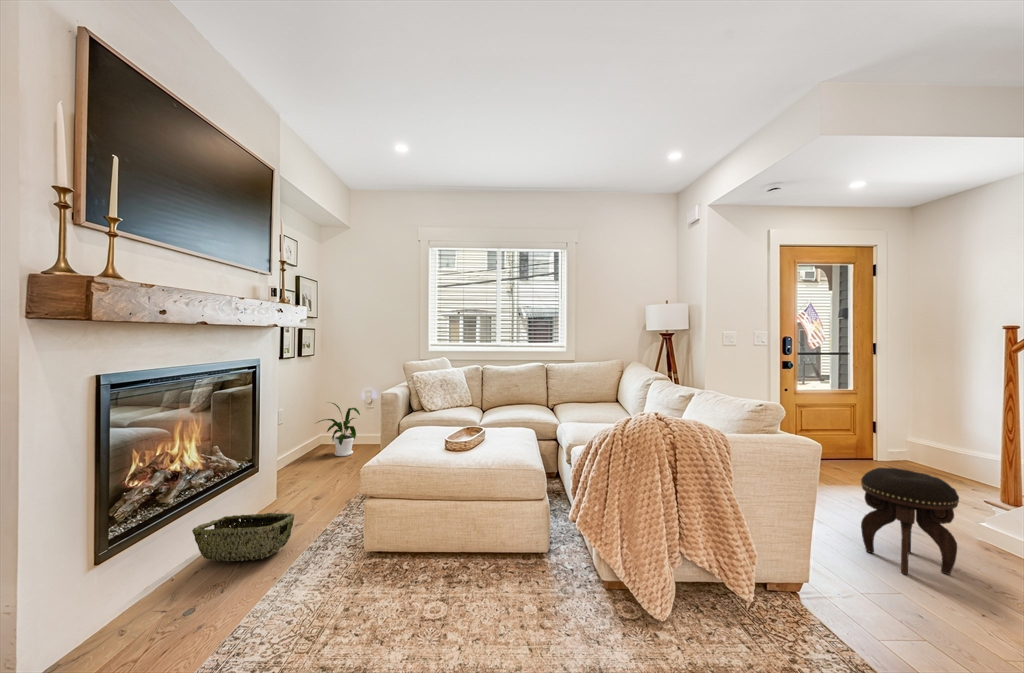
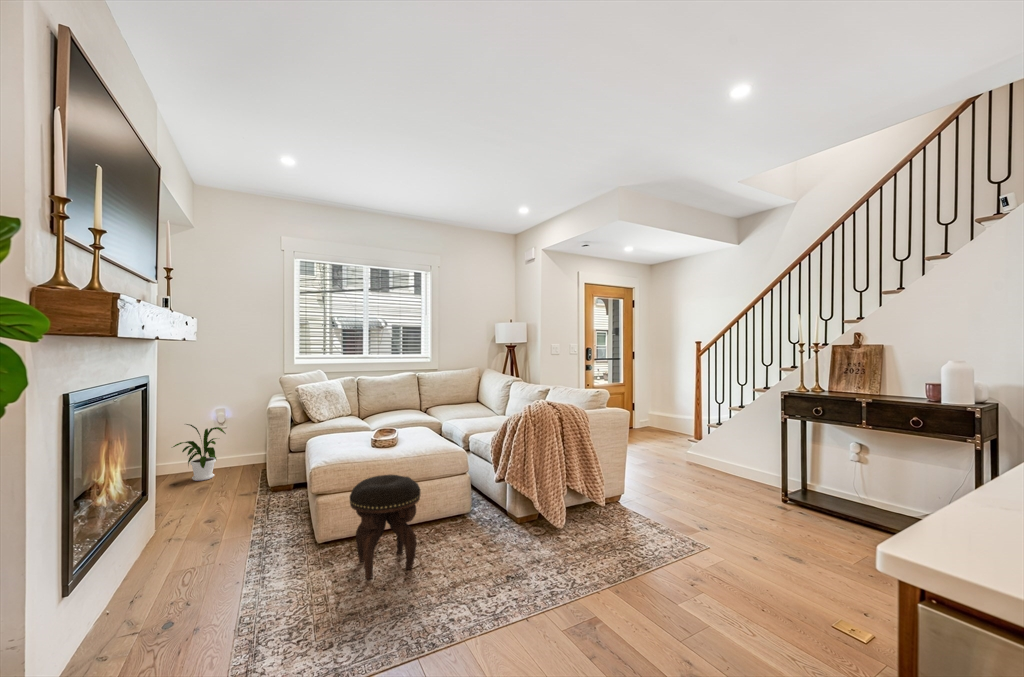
footstool: present [861,468,959,575] -> present [350,475,420,579]
woven basket: present [192,513,295,561] -> none [129,524,234,580]

